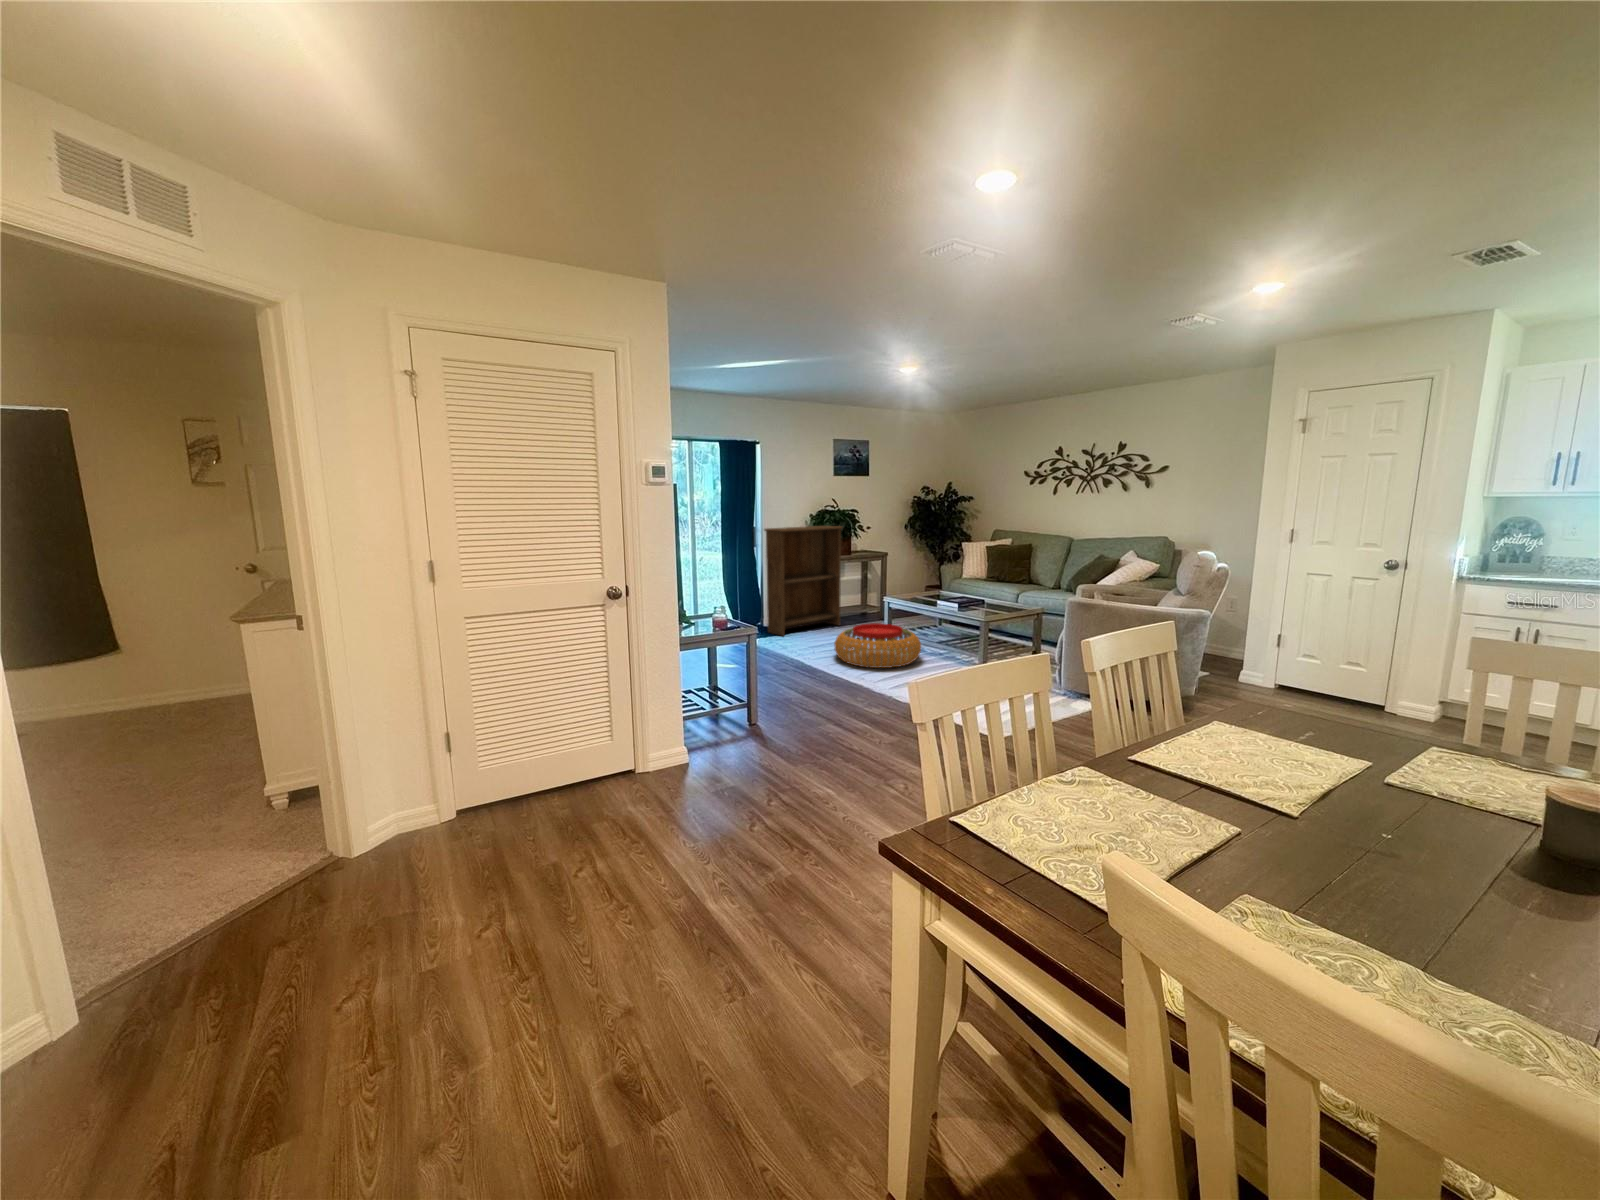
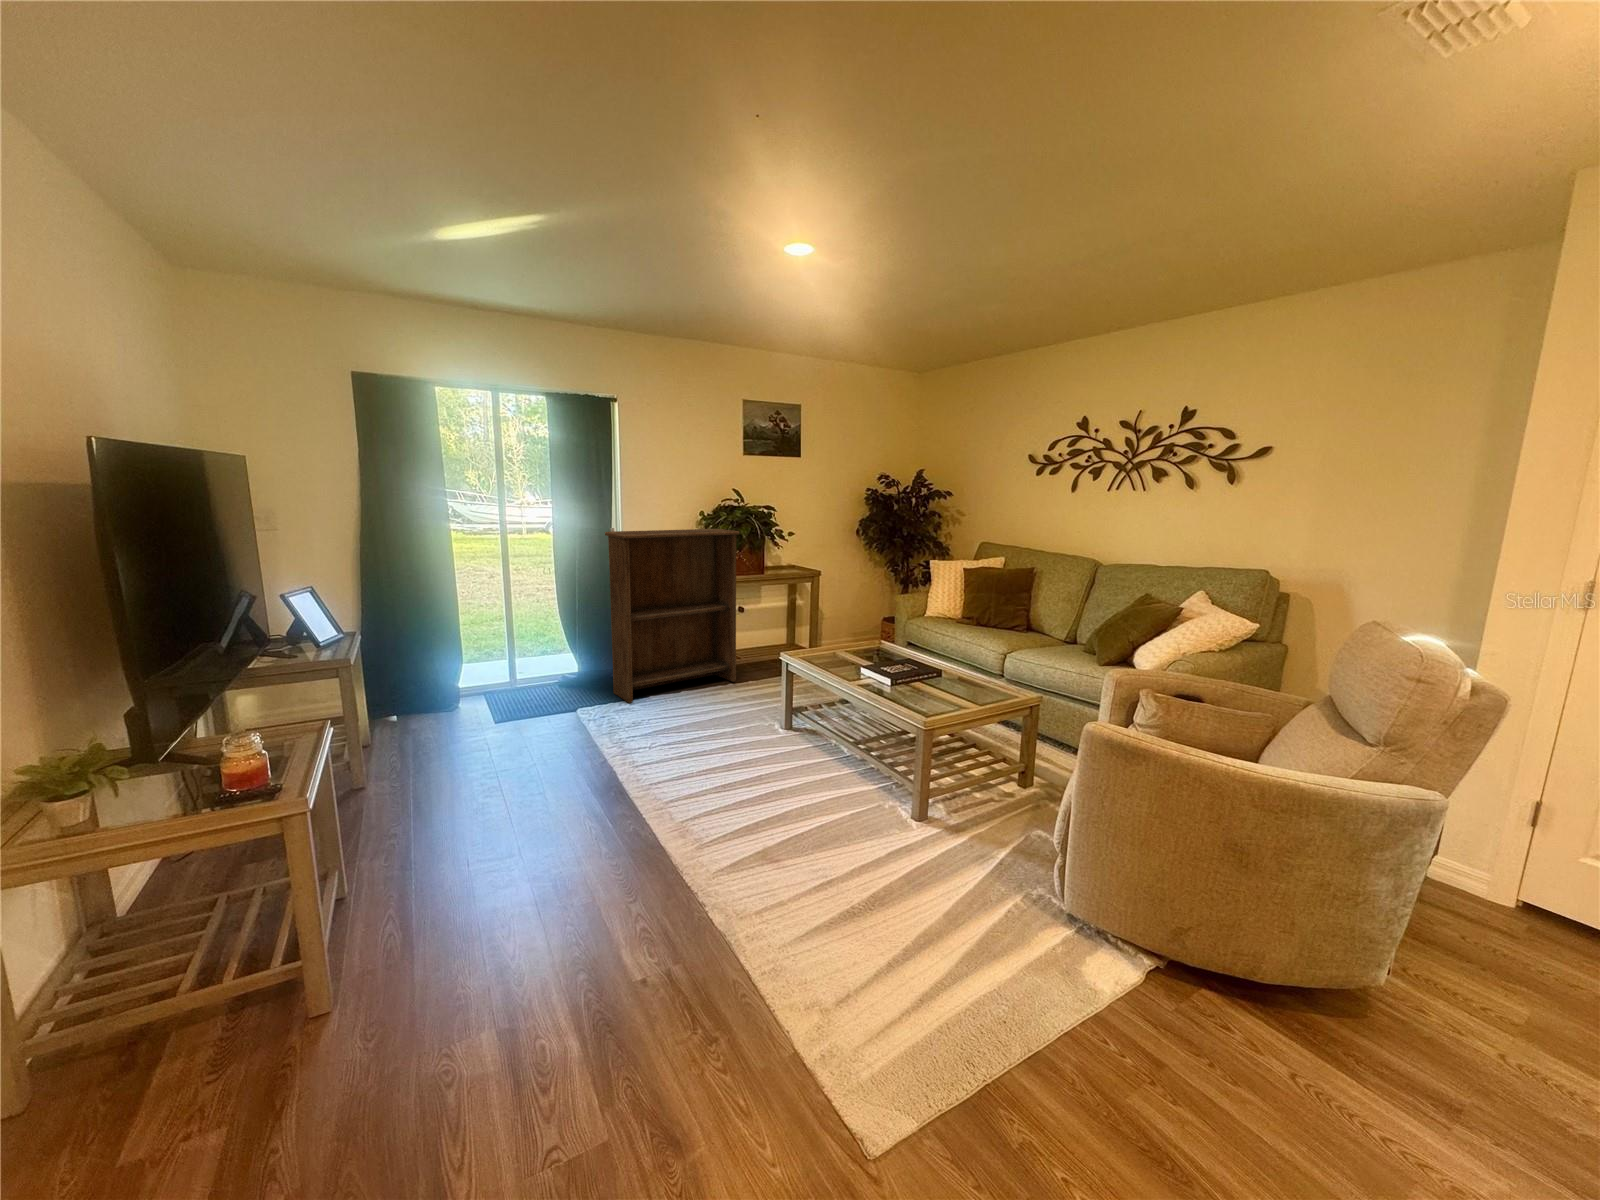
pouf: present [834,623,921,668] -> none [672,702,824,797]

